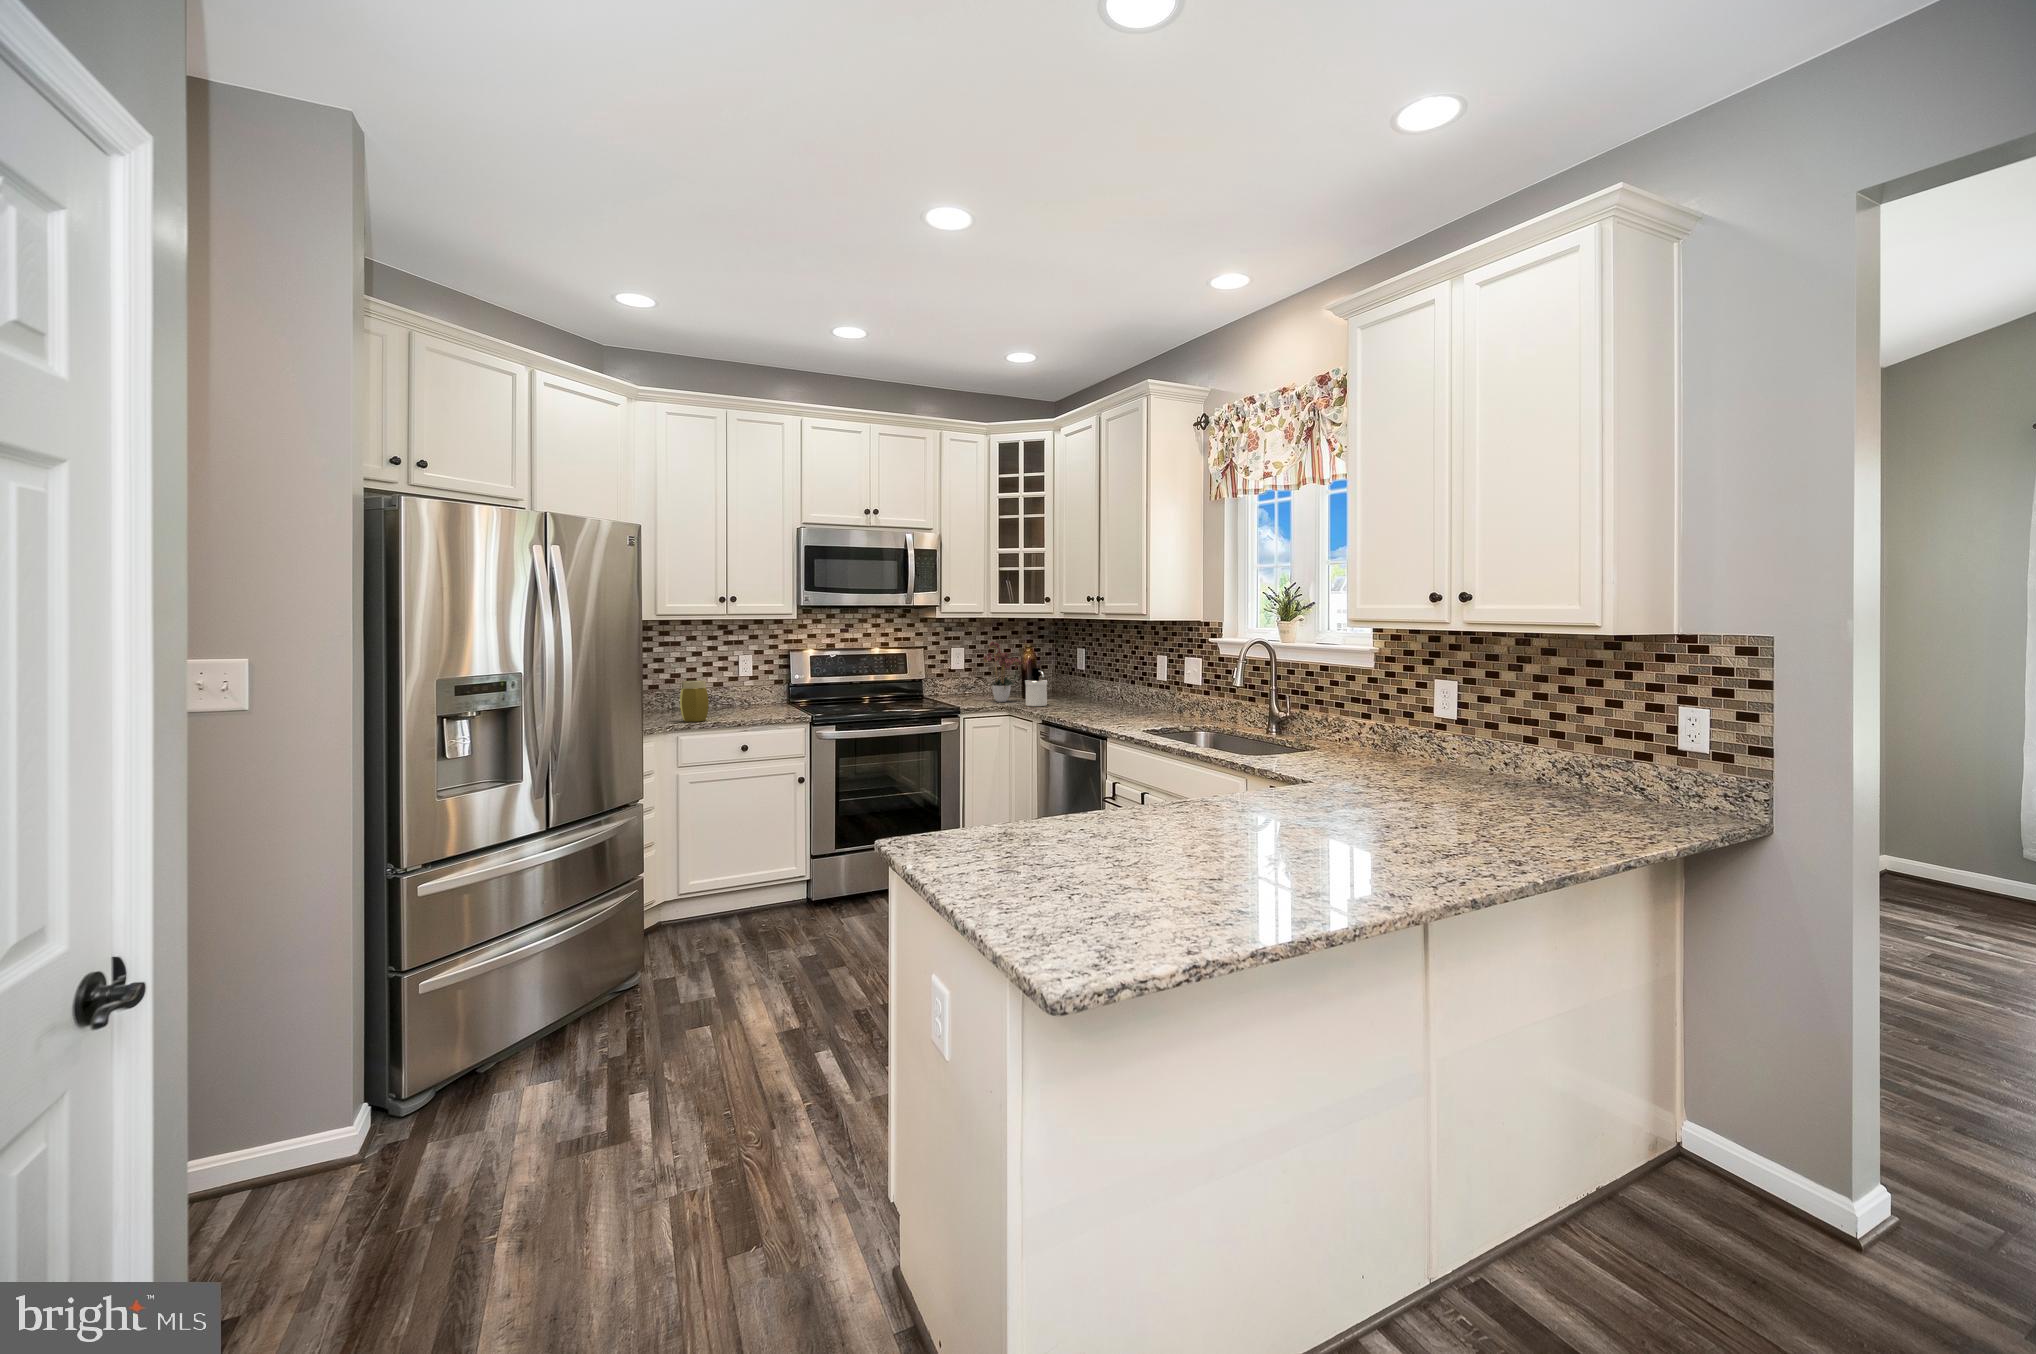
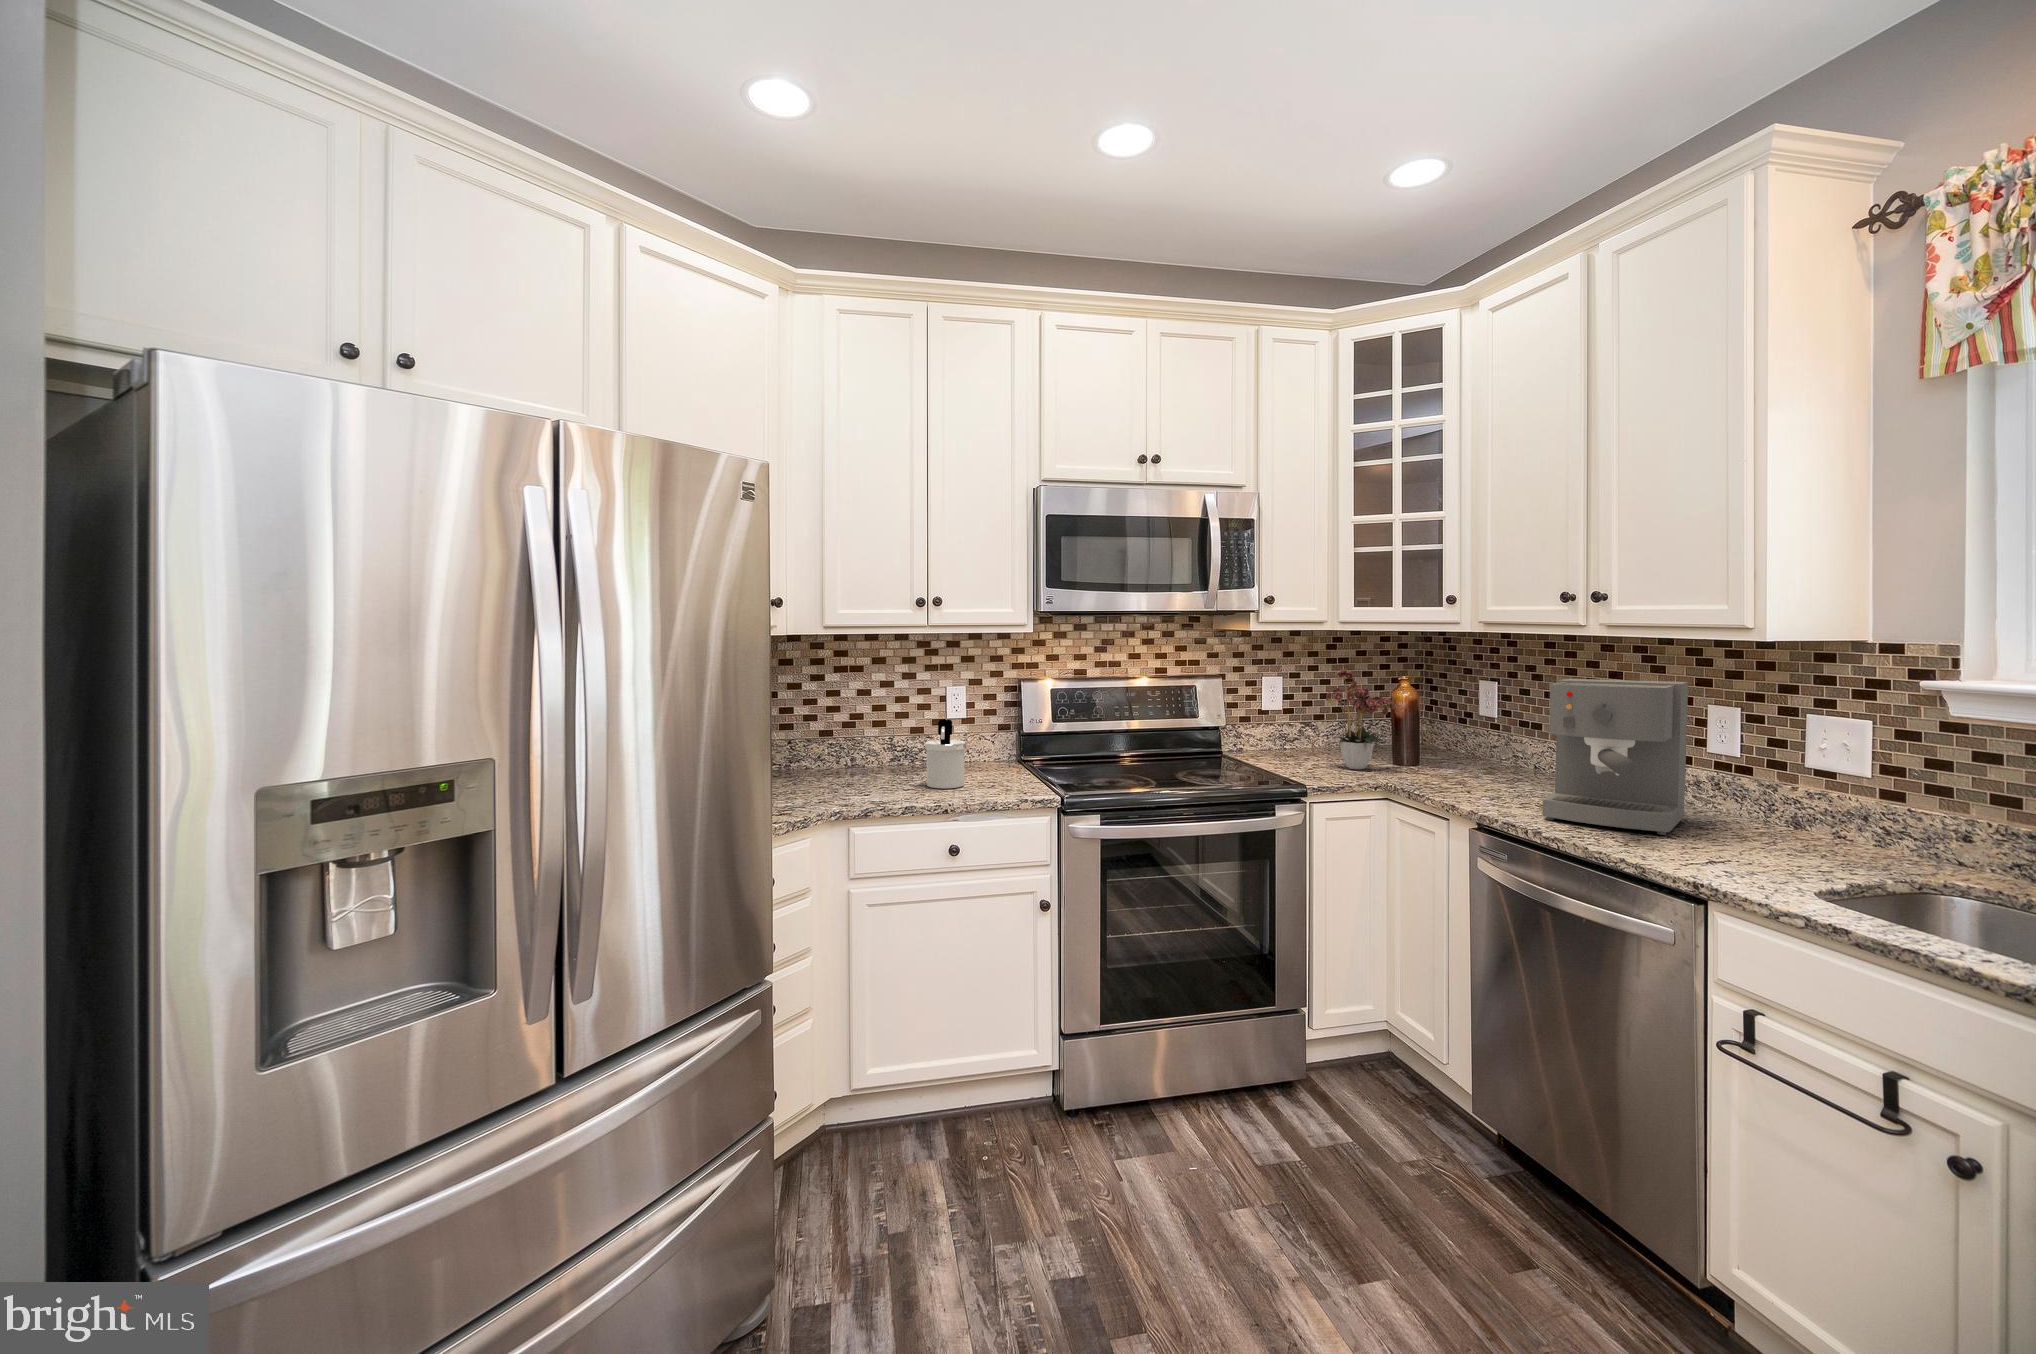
coffee maker: none [1071,643,1139,718] -> present [1542,679,1688,835]
soap dispenser: present [1025,668,1048,706] -> present [925,720,966,789]
jar: present [680,681,709,722] -> none [851,732,894,801]

